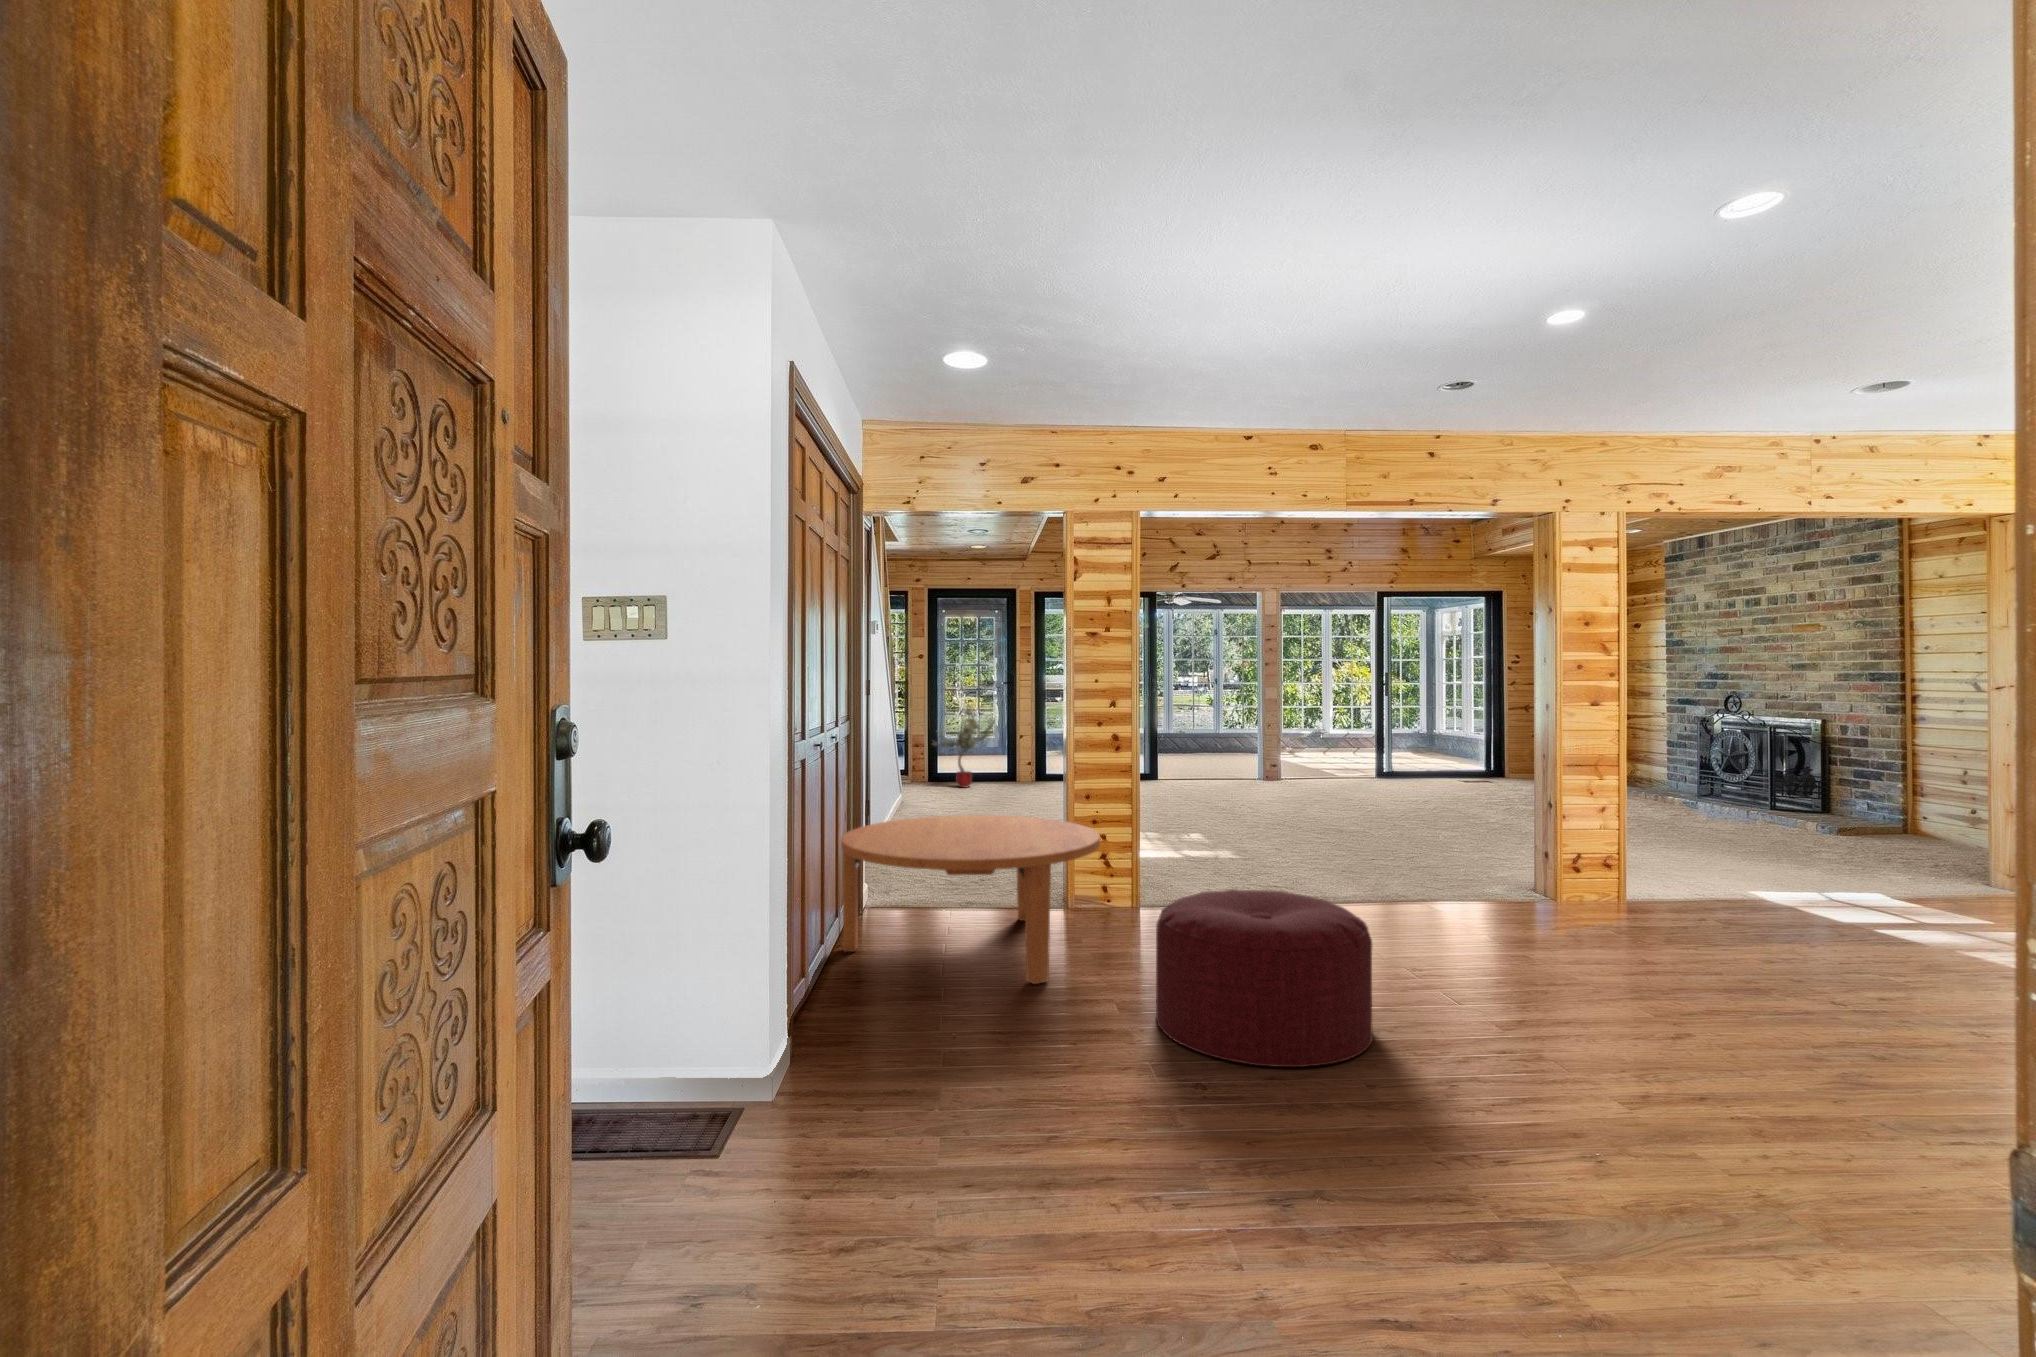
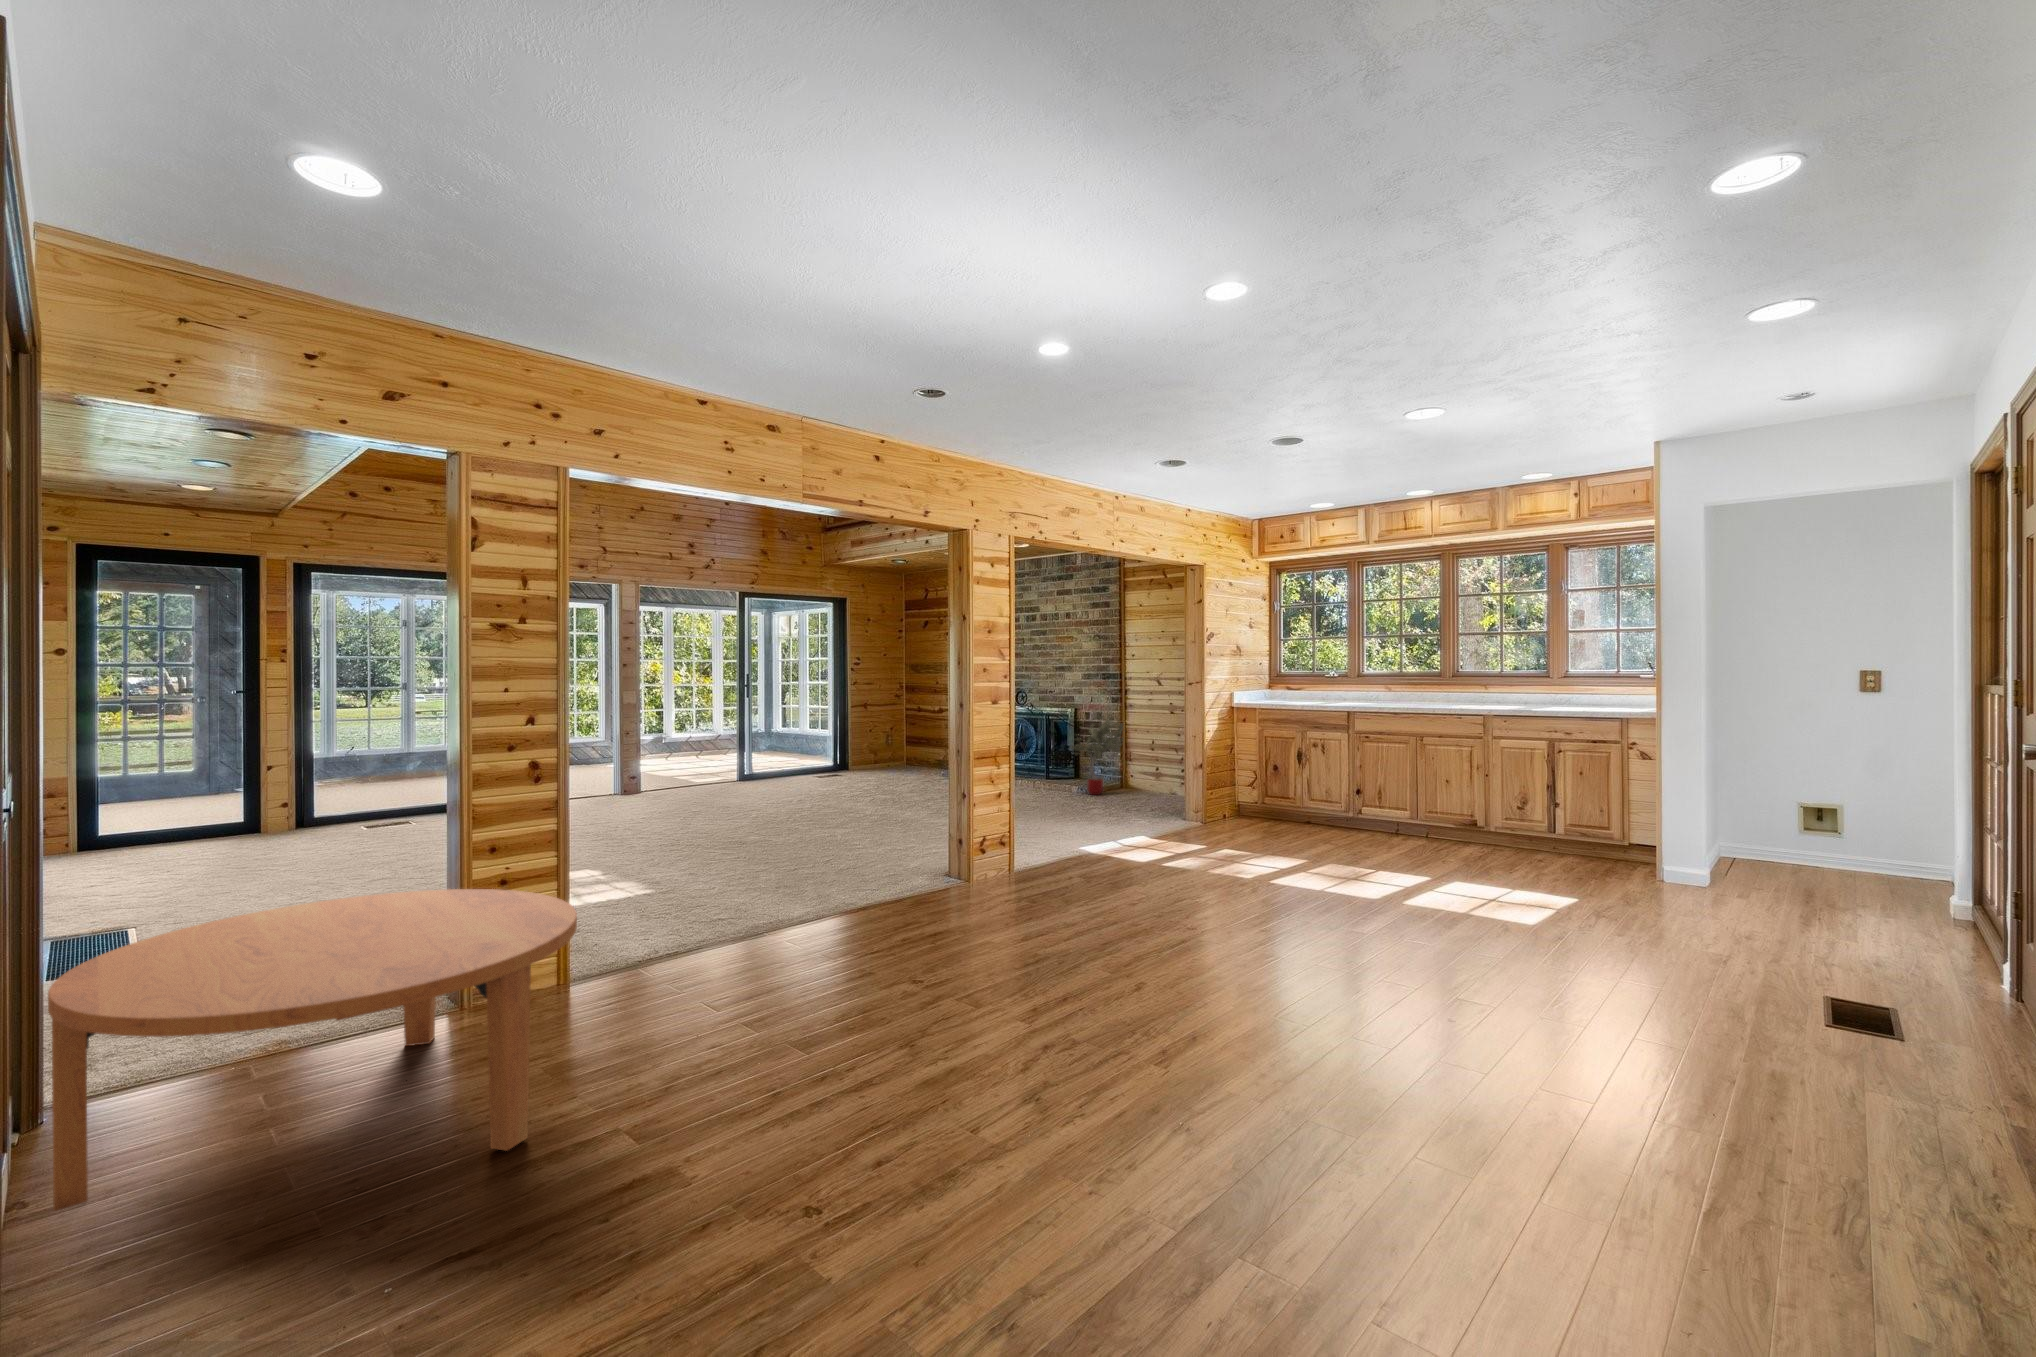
potted tree: present [933,708,995,788] -> present [1070,712,1123,795]
ottoman: present [1156,890,1373,1067] -> none [716,937,974,1175]

